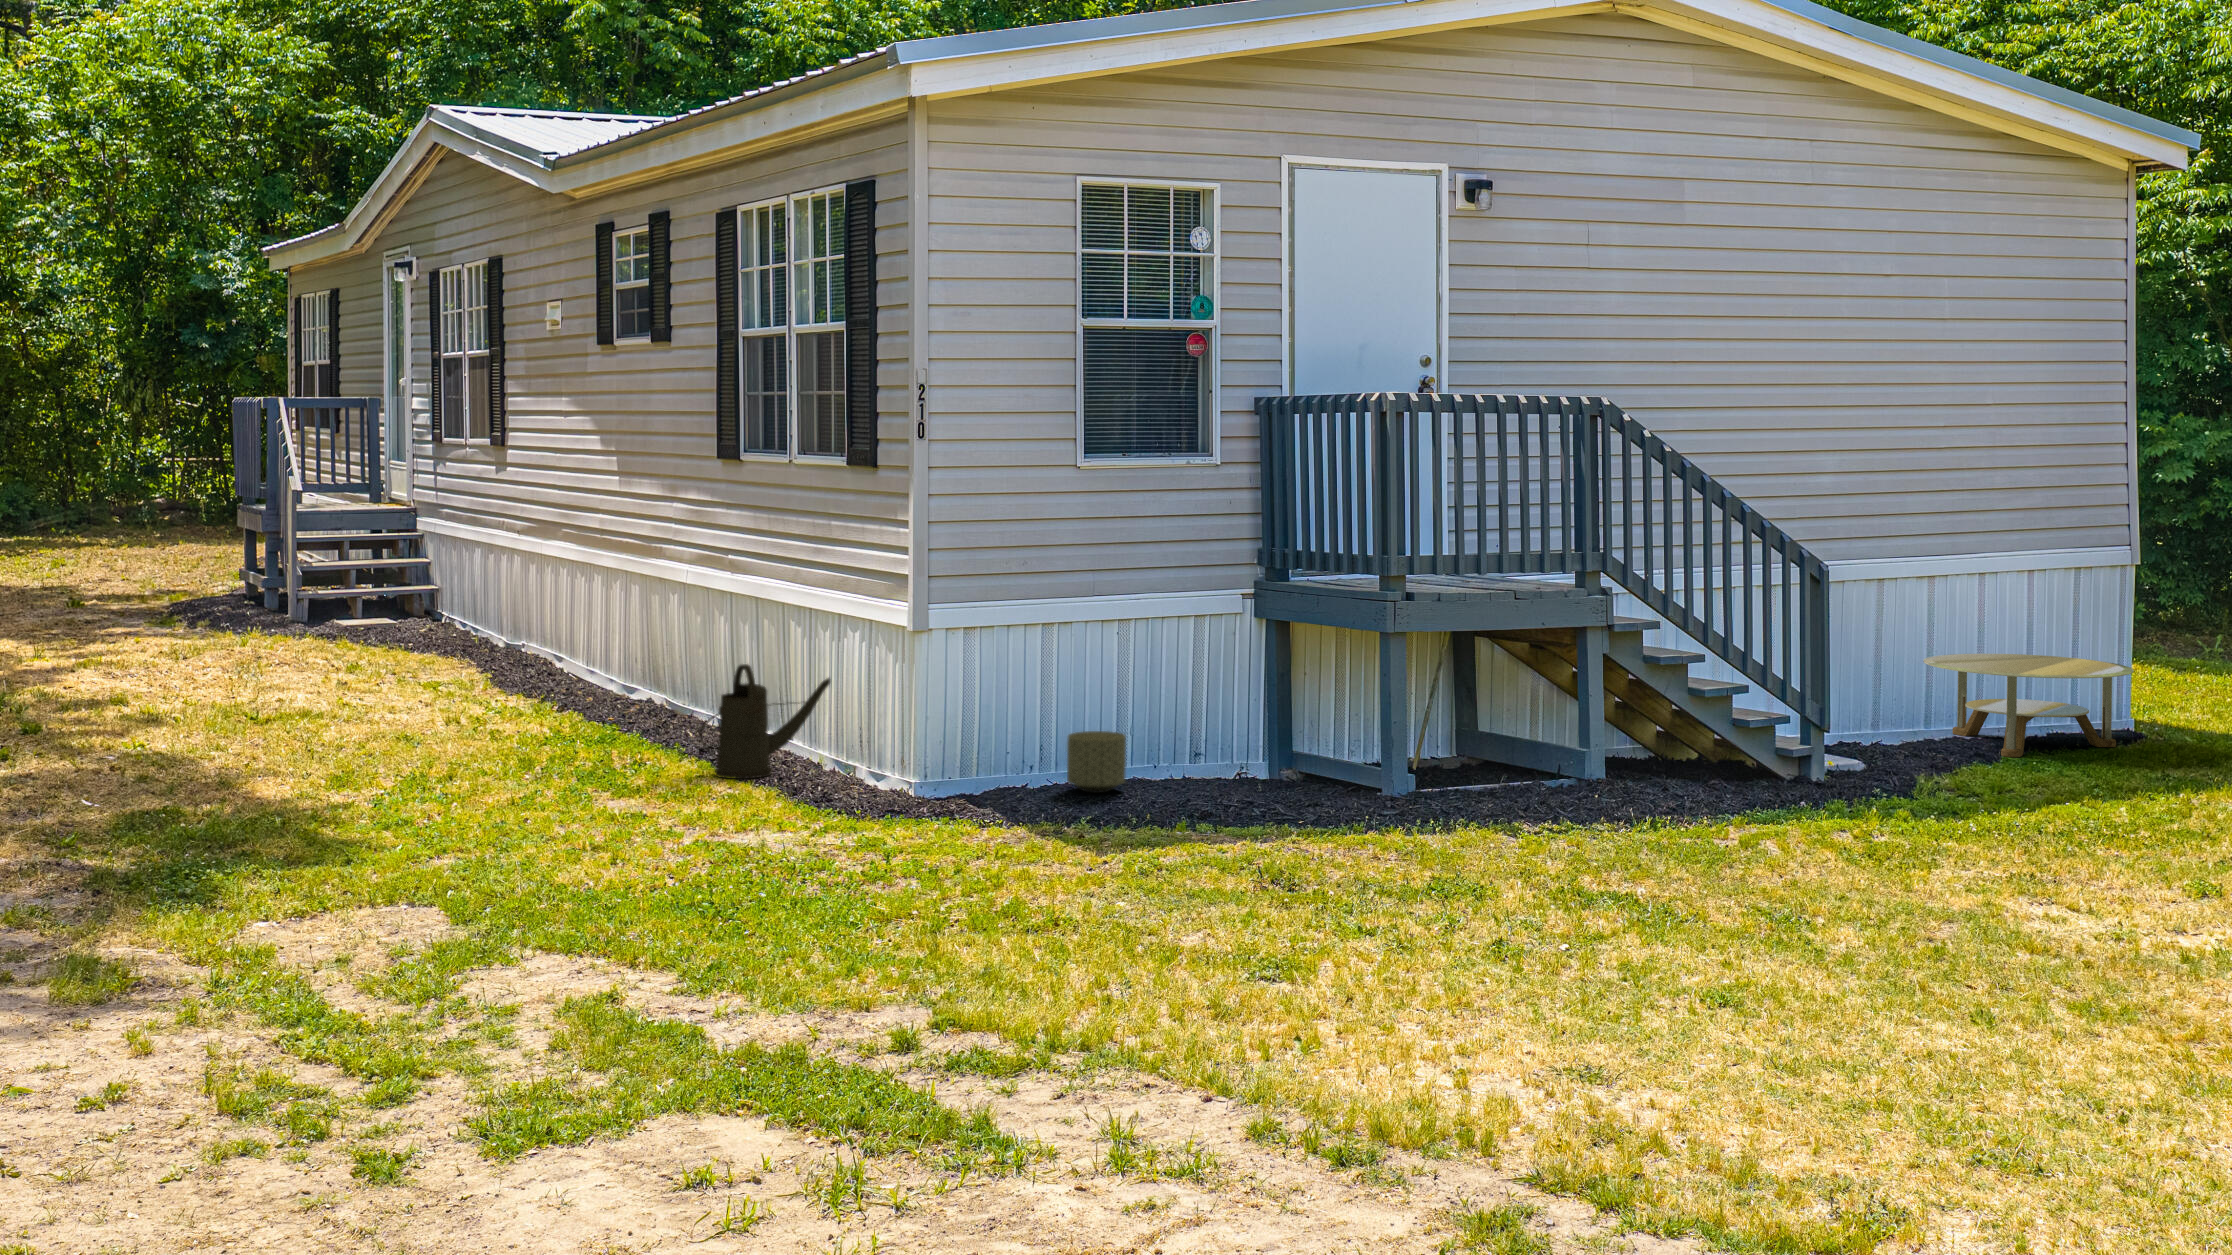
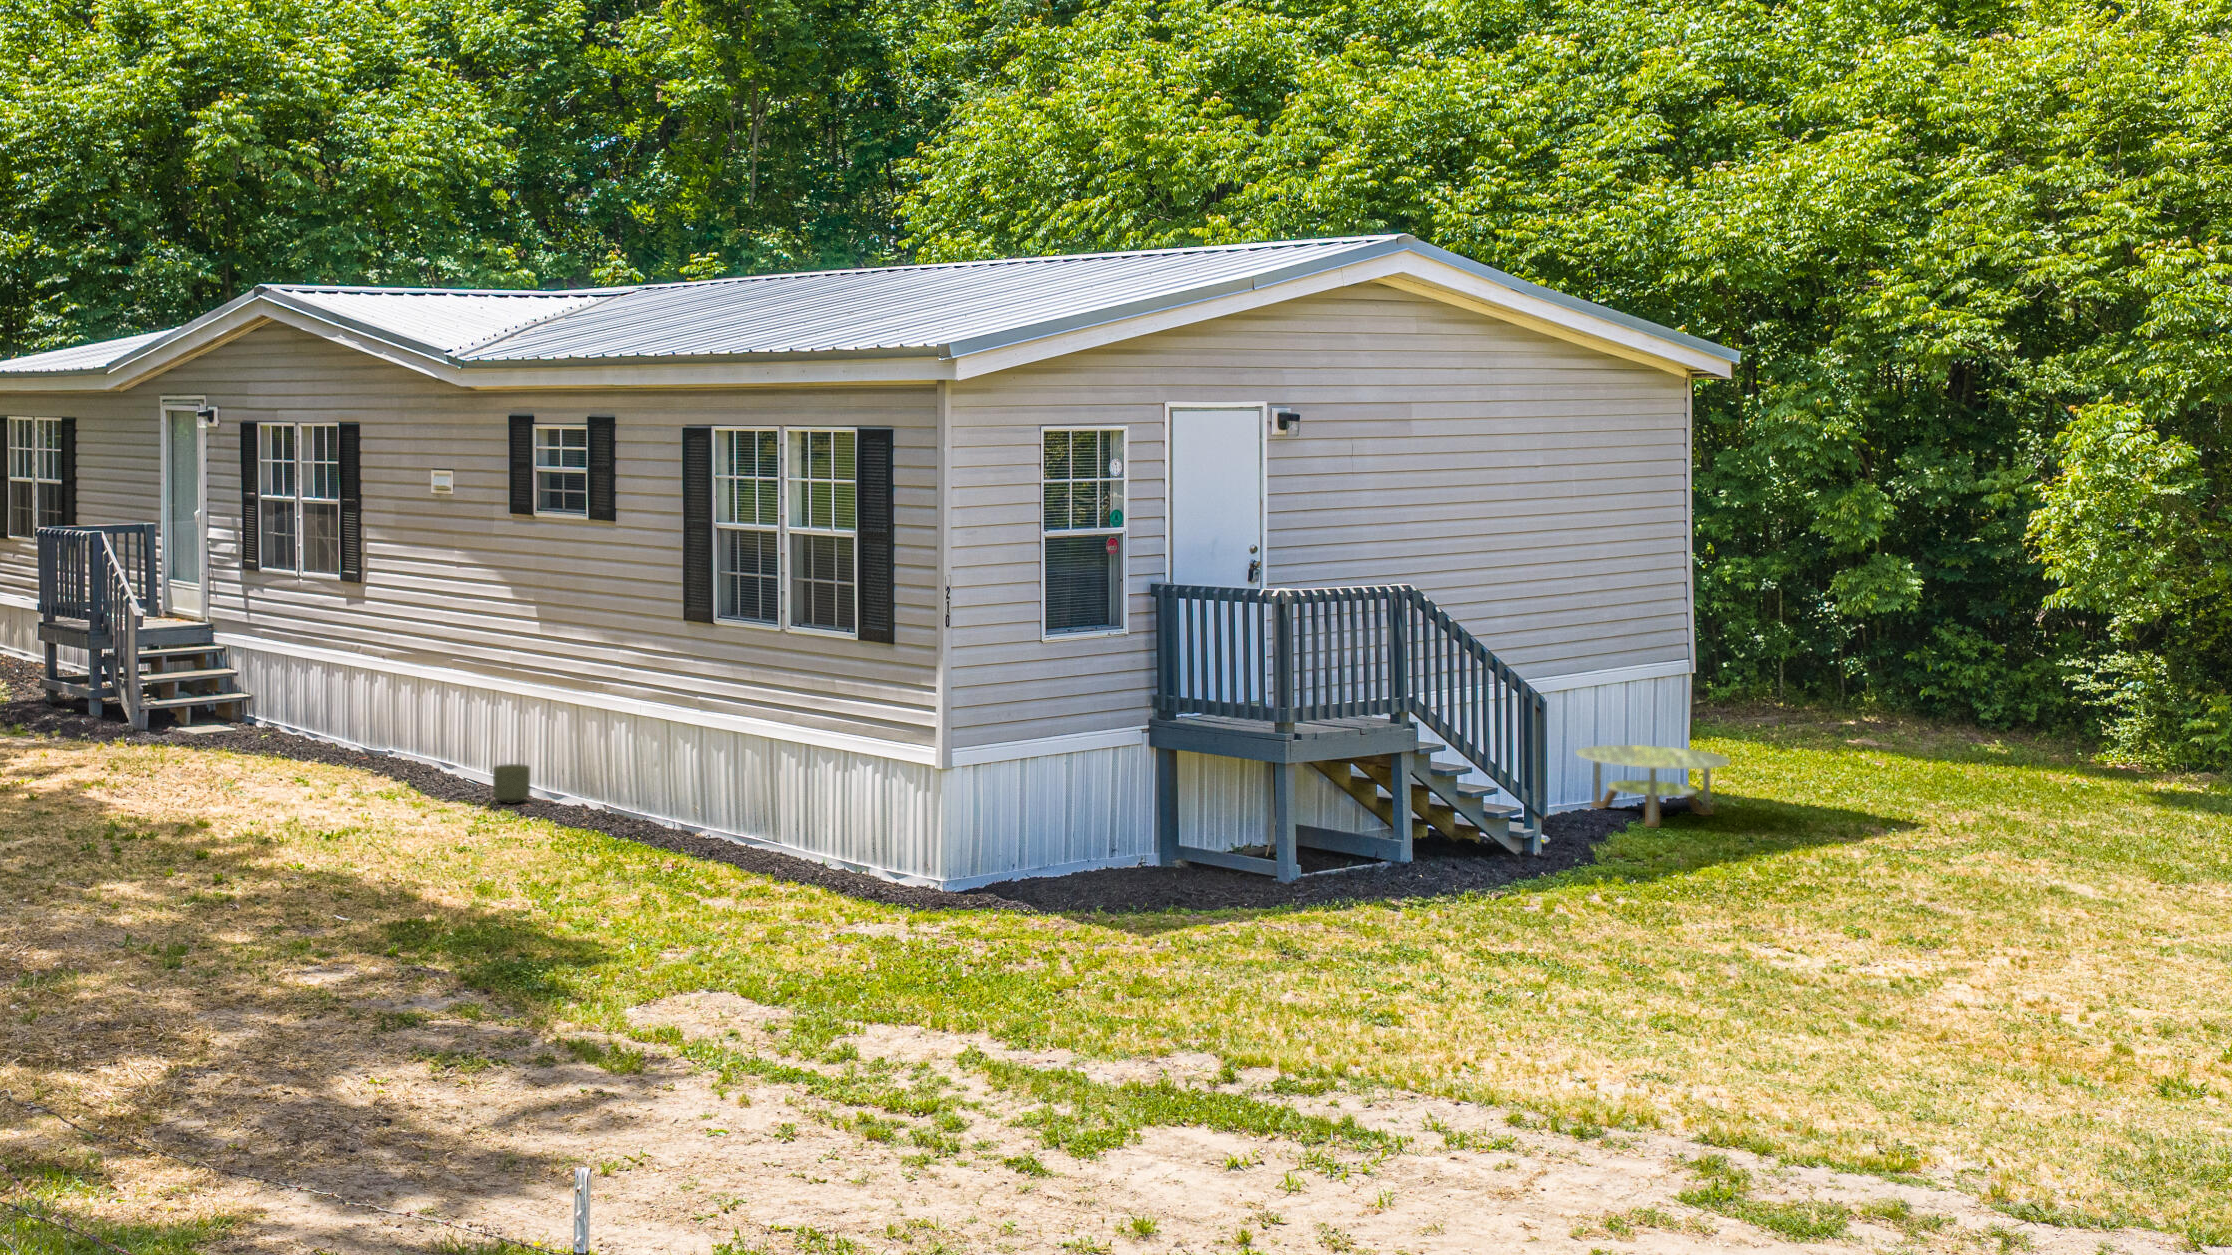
watering can: present [699,664,830,779] -> none [756,799,838,889]
planter: present [1067,731,1126,793] -> present [493,764,530,803]

